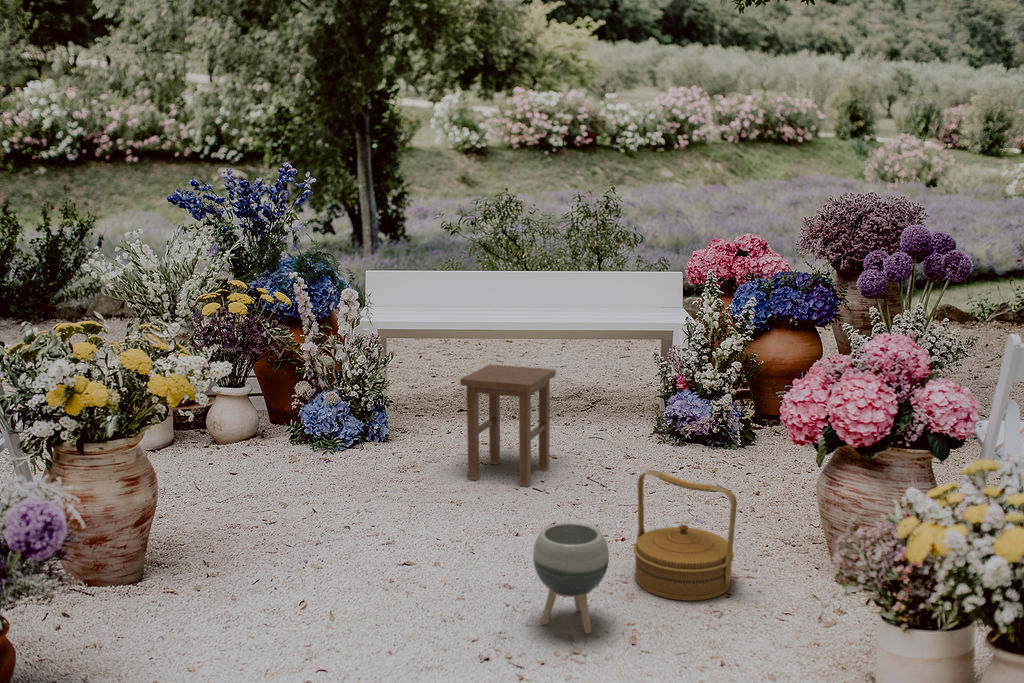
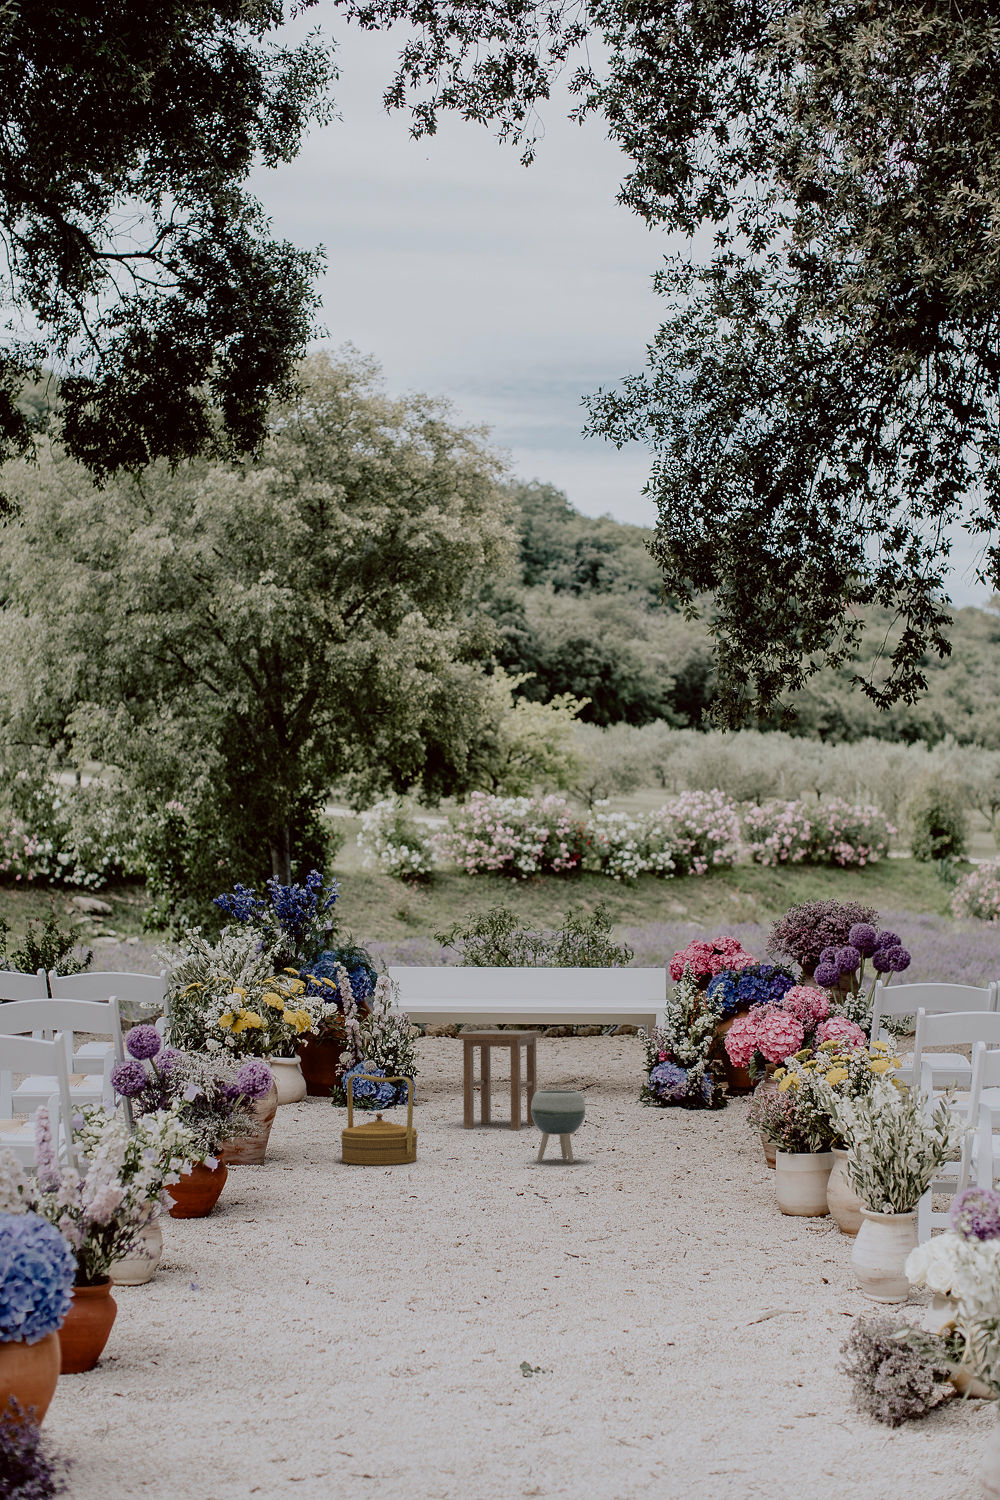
basket: present [634,470,737,601] -> present [340,1074,418,1165]

